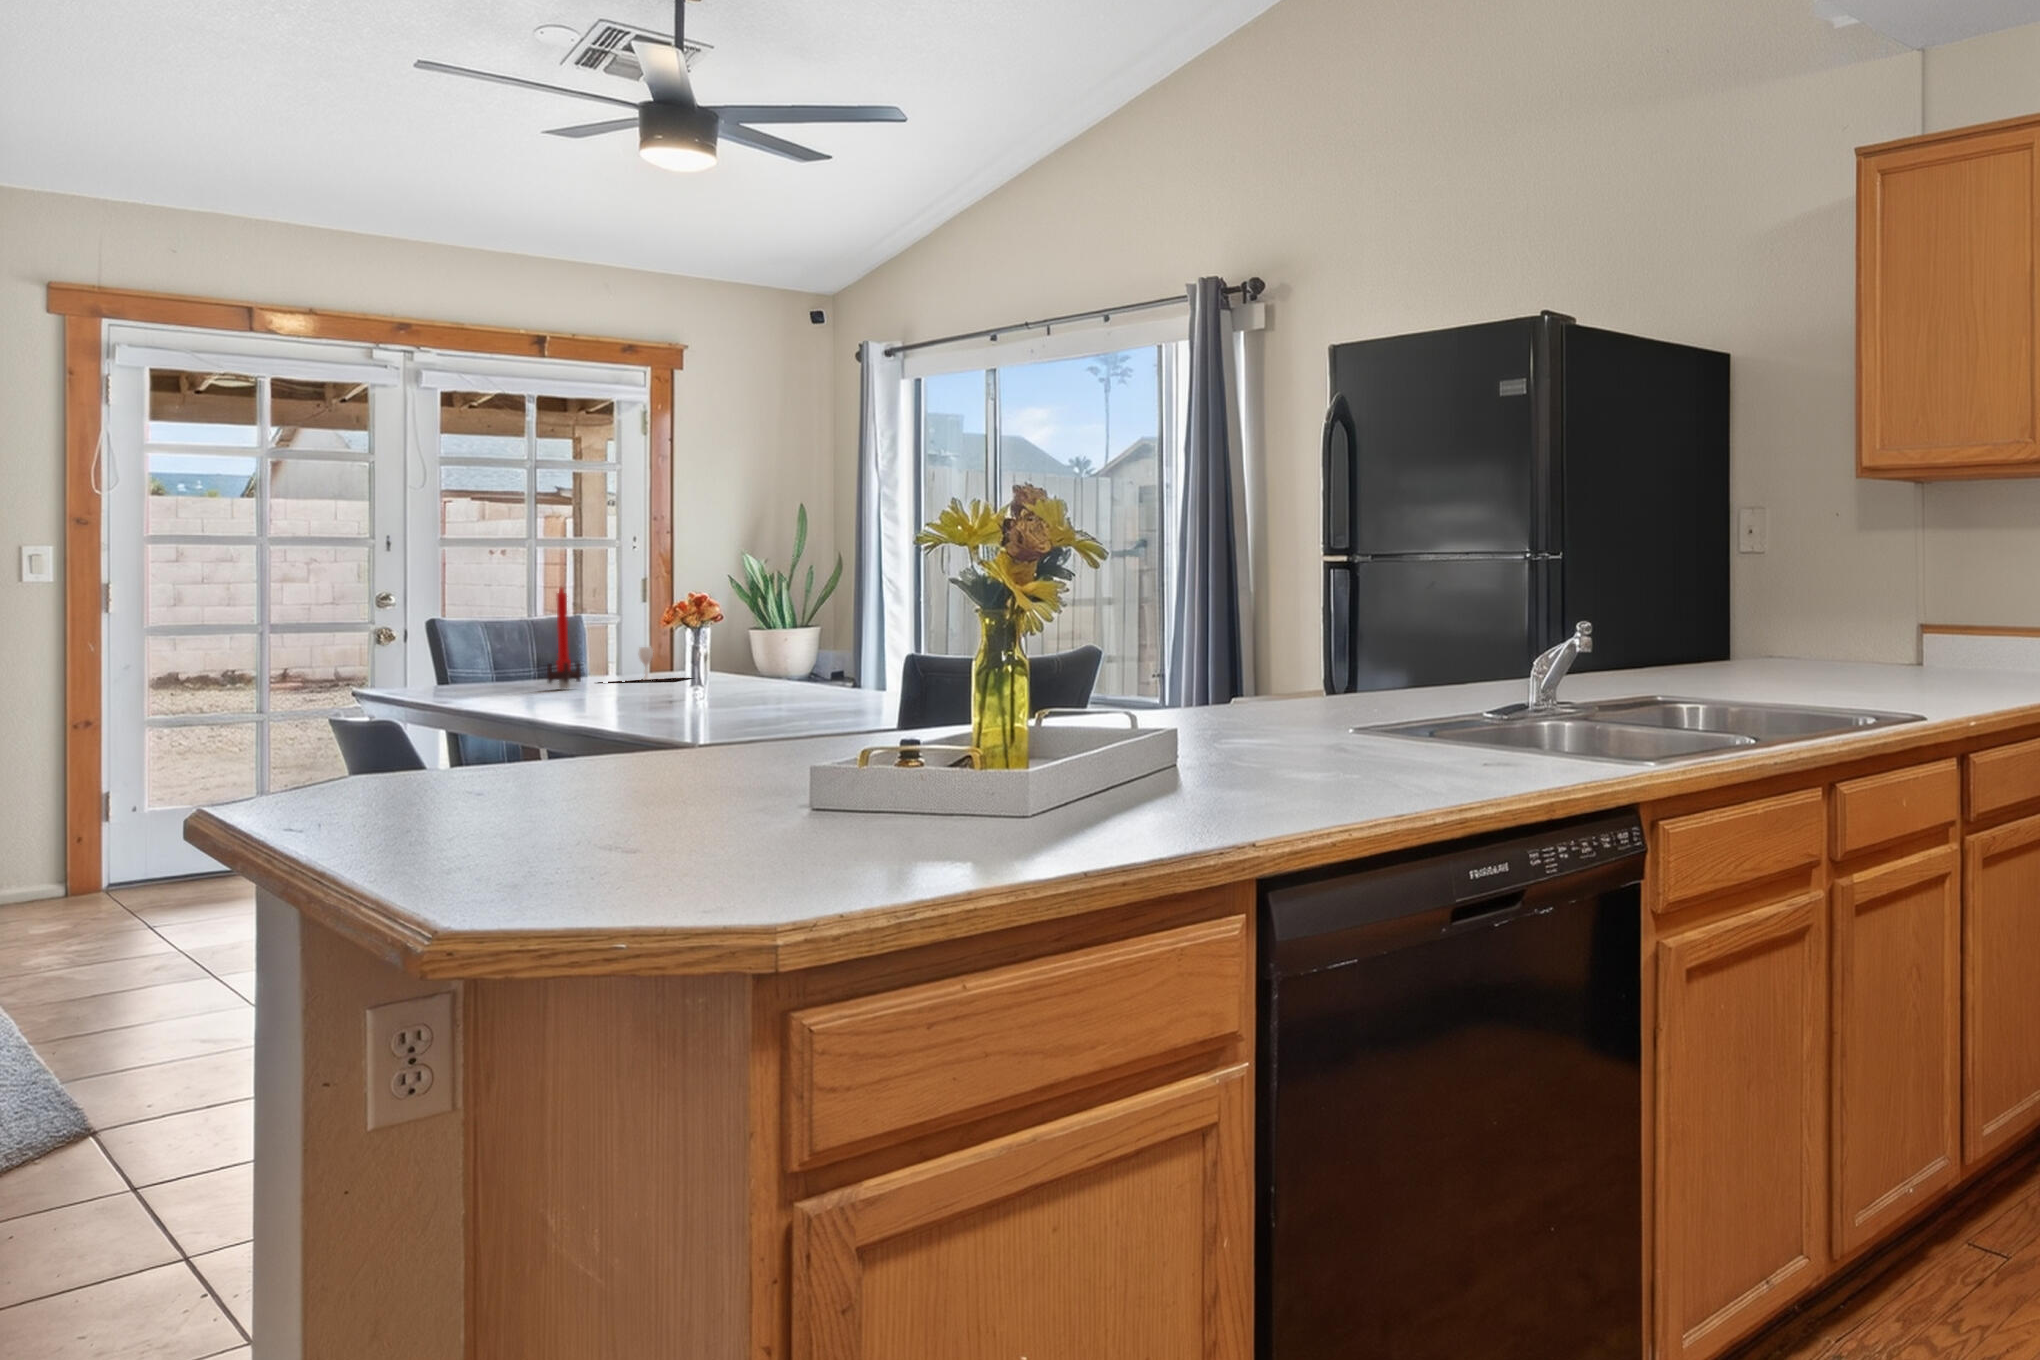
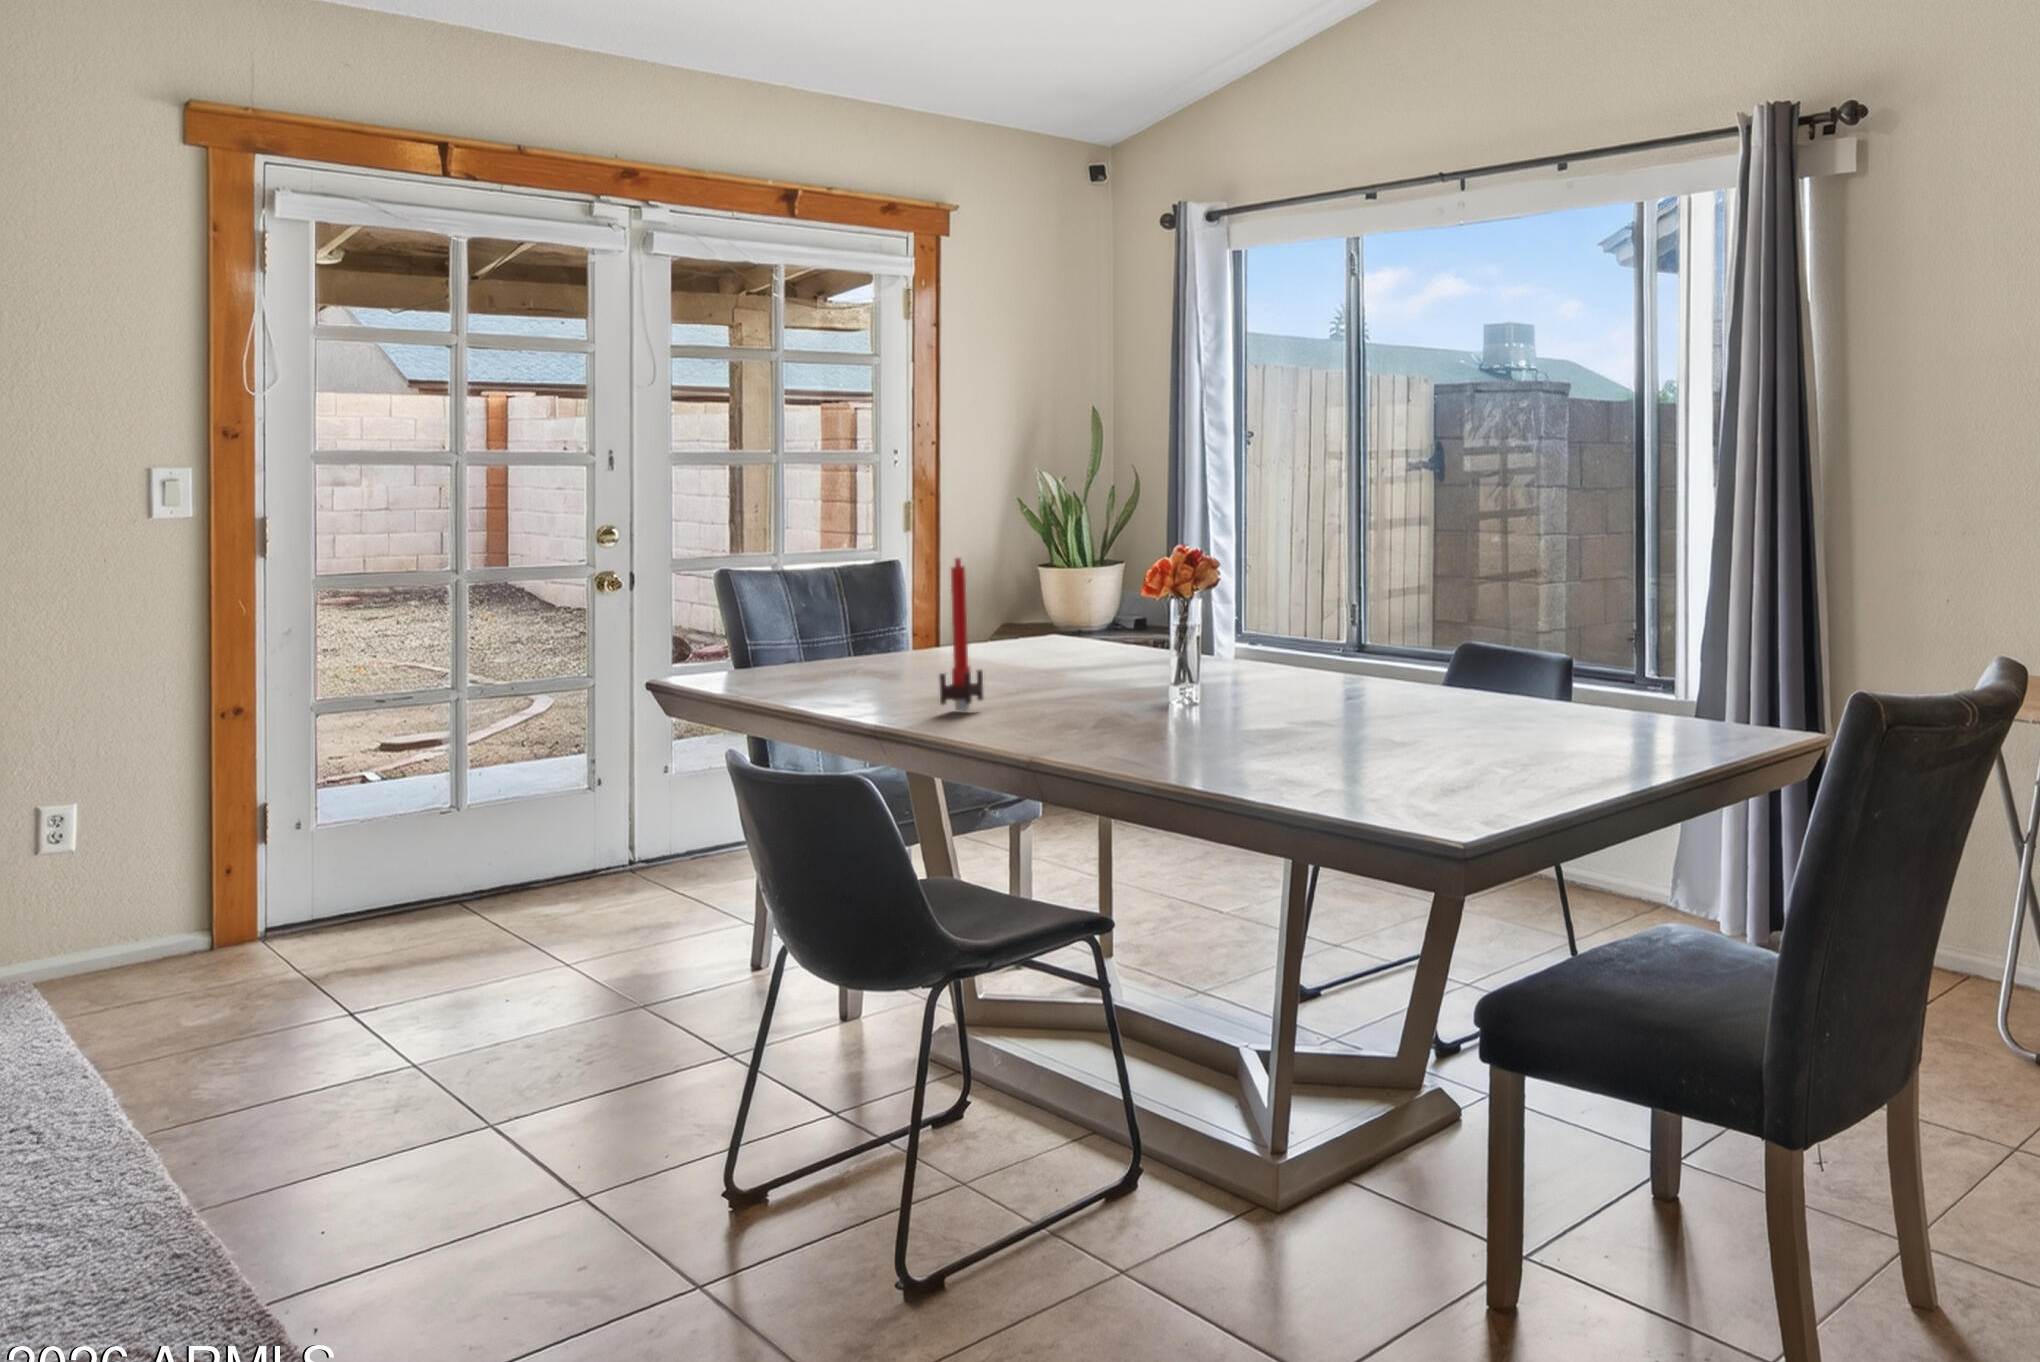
wine glass: present [638,647,653,680] -> none [974,632,1093,690]

